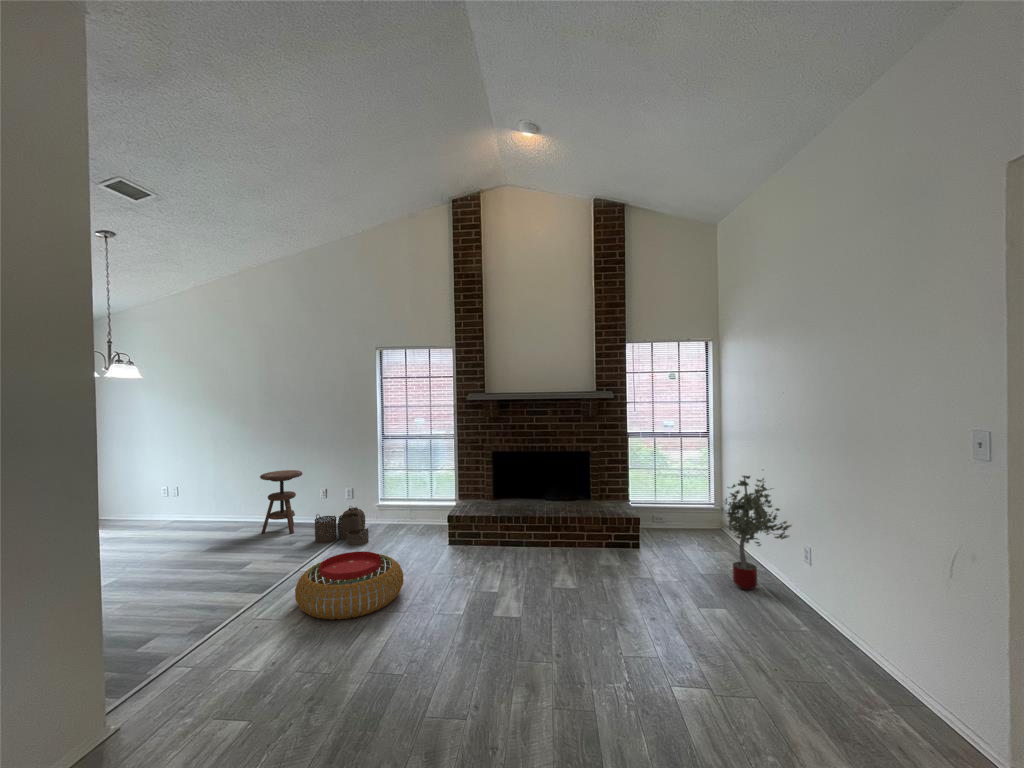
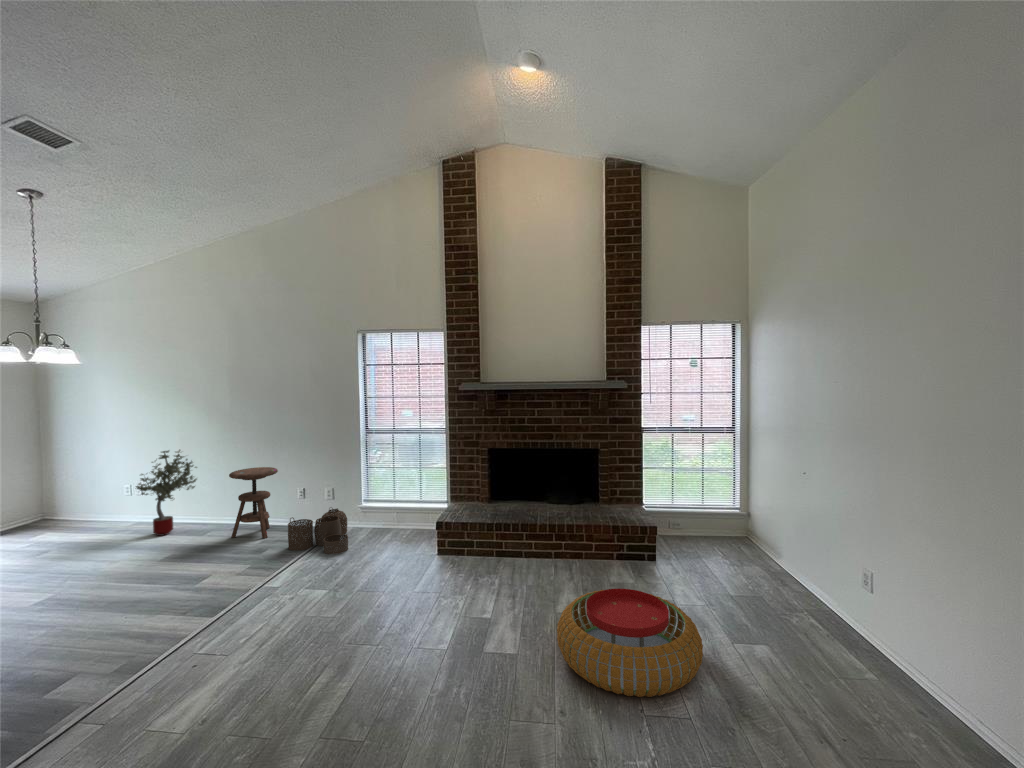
potted tree: present [725,476,791,590] -> present [136,450,197,536]
pouf: present [295,552,404,620] -> present [557,589,703,697]

